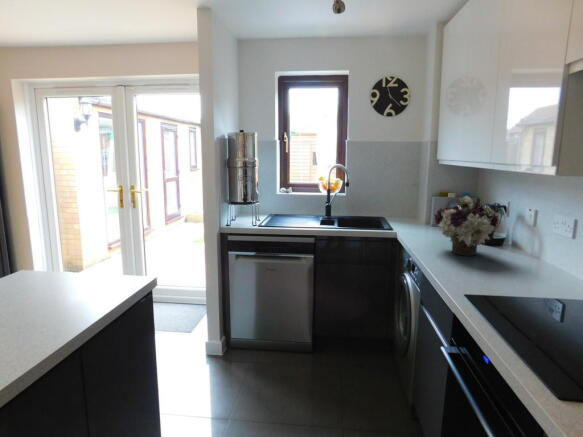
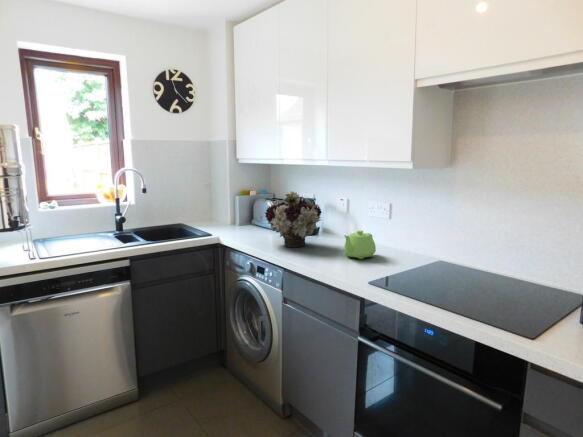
teapot: none [501,249,551,283] -> present [344,230,376,259]

